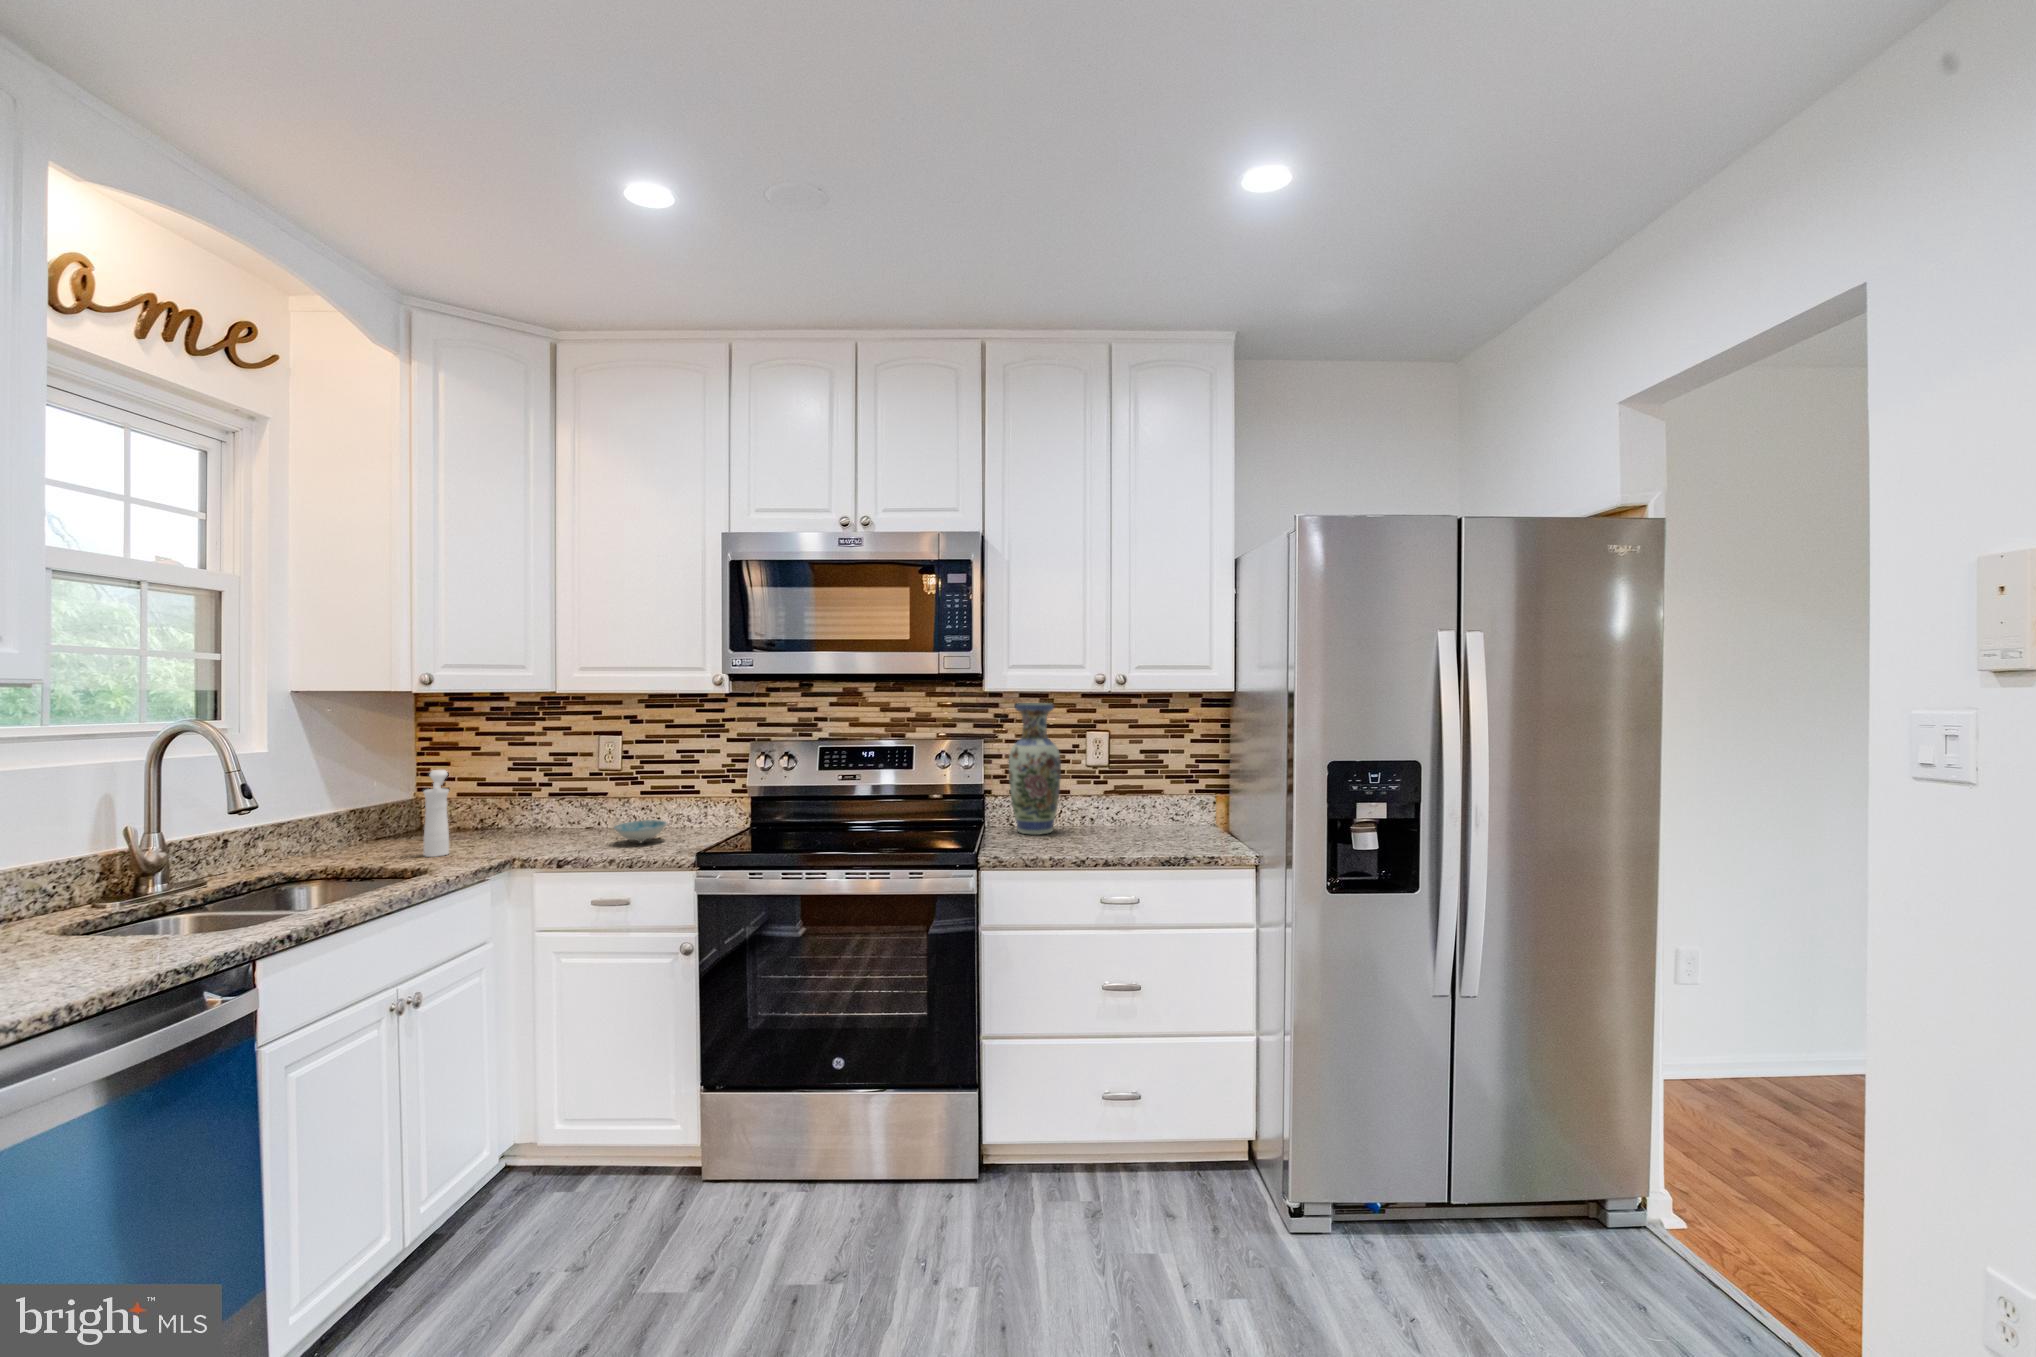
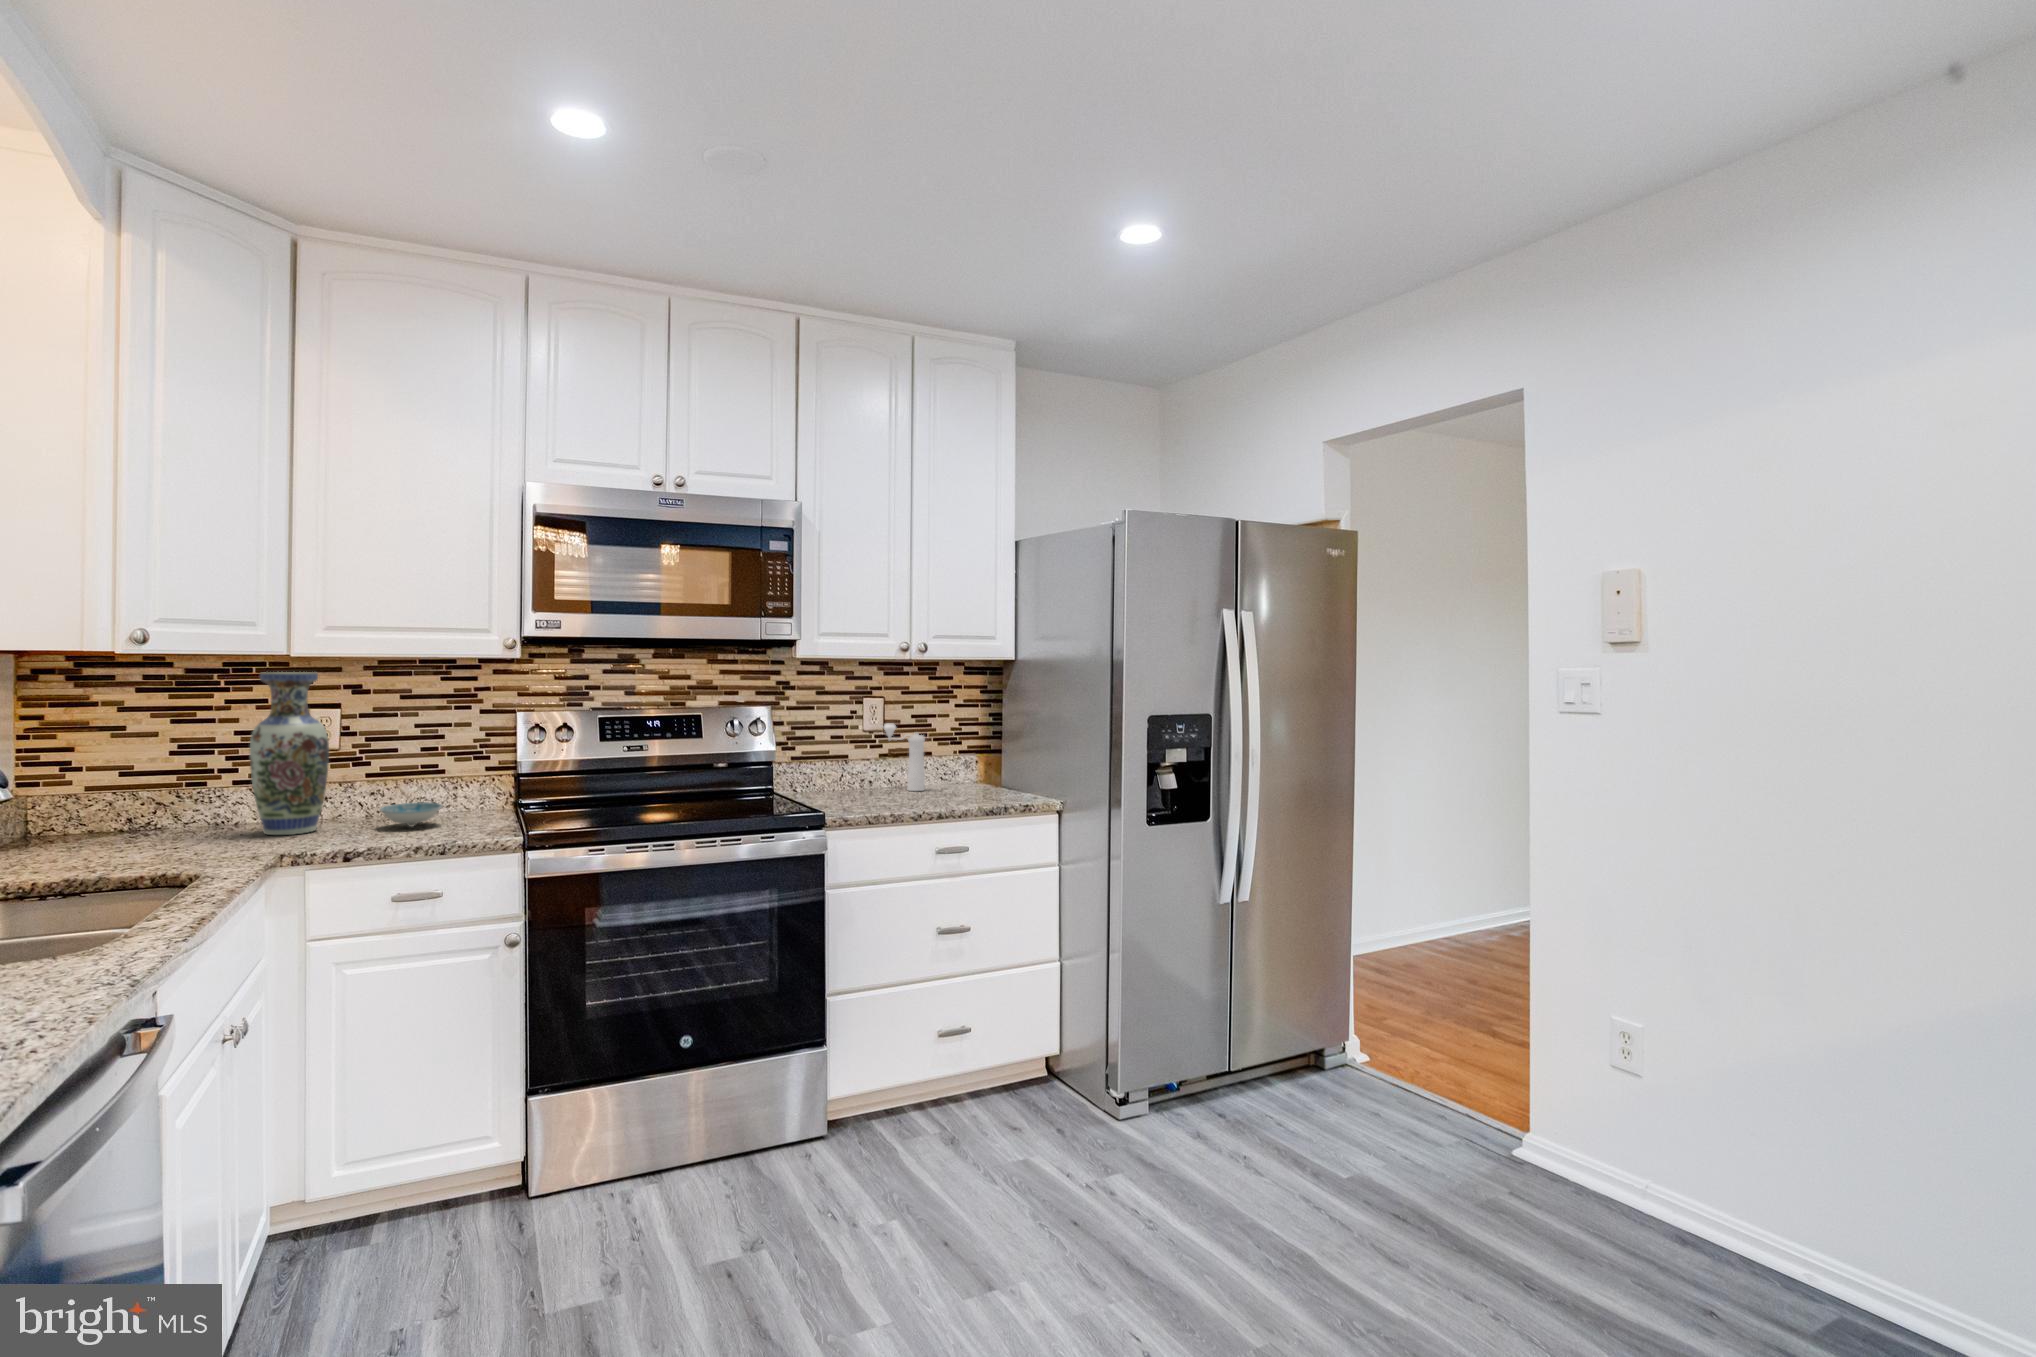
vase: present [1009,703,1061,835] -> present [250,672,329,835]
pepper mill: present [424,770,449,857] -> present [884,724,925,791]

